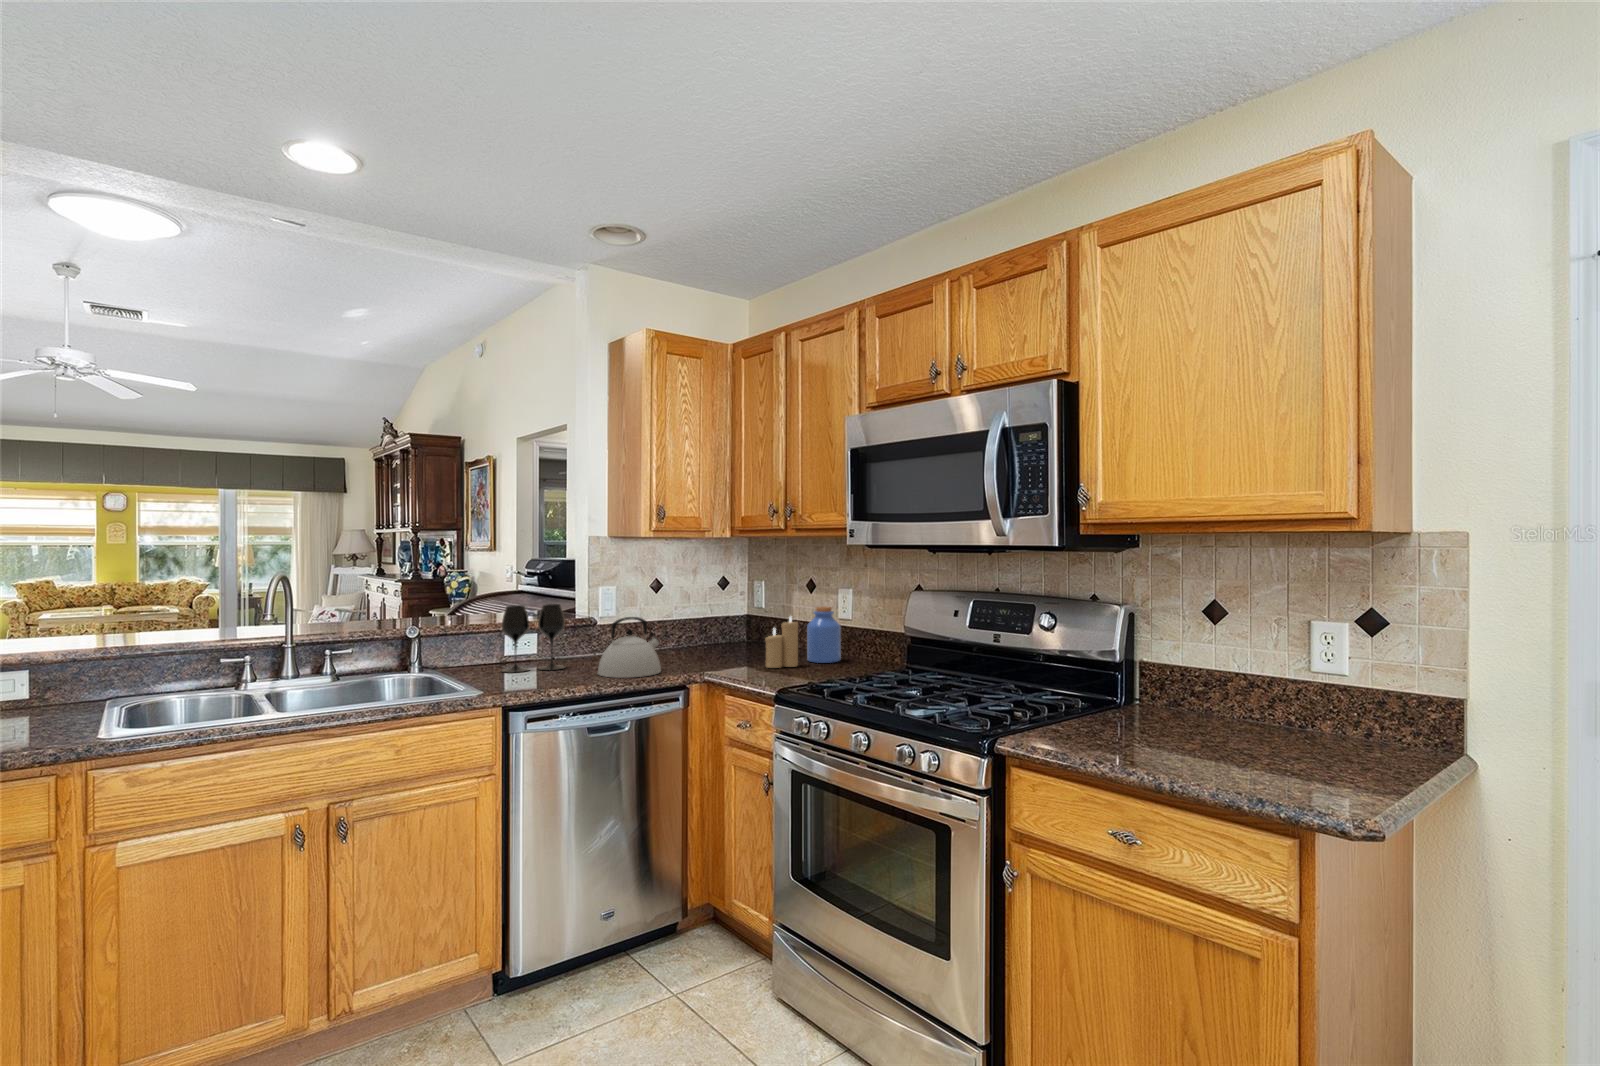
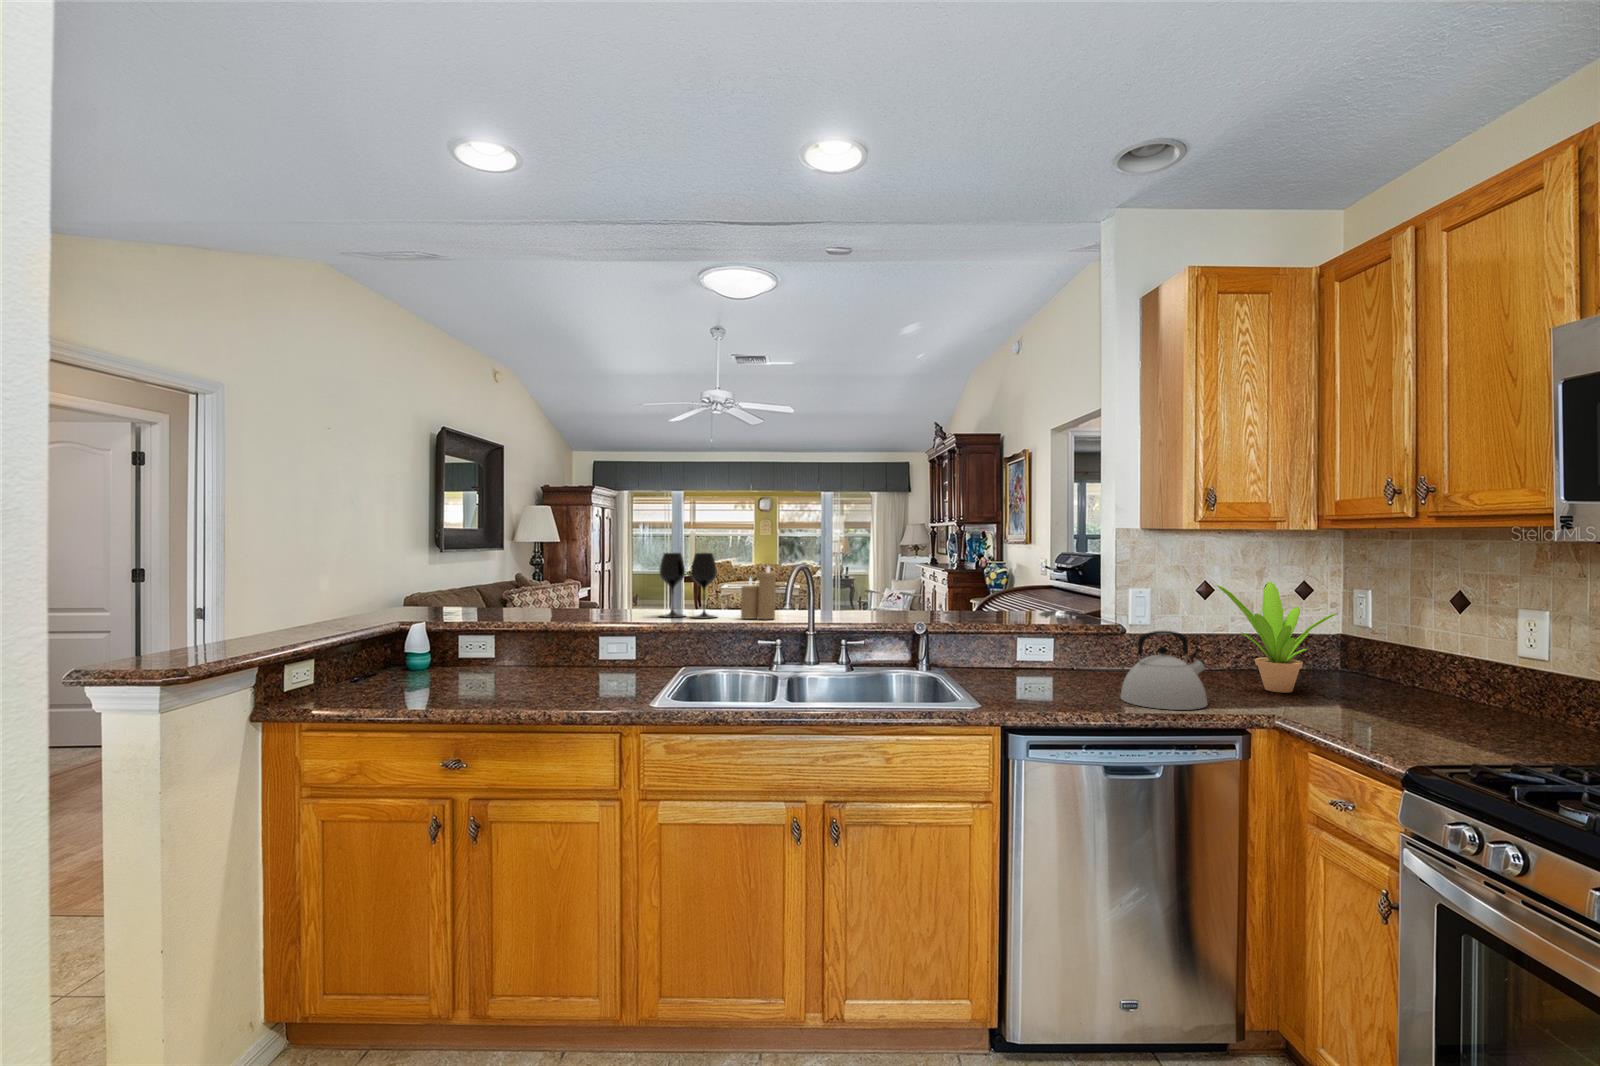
potted plant: none [665,577,741,658] -> present [1217,582,1336,693]
wine glass: present [502,604,565,673] -> present [659,553,717,618]
jar: present [807,606,841,663] -> none [1457,636,1527,726]
candle: present [765,617,798,668] -> present [741,566,776,619]

